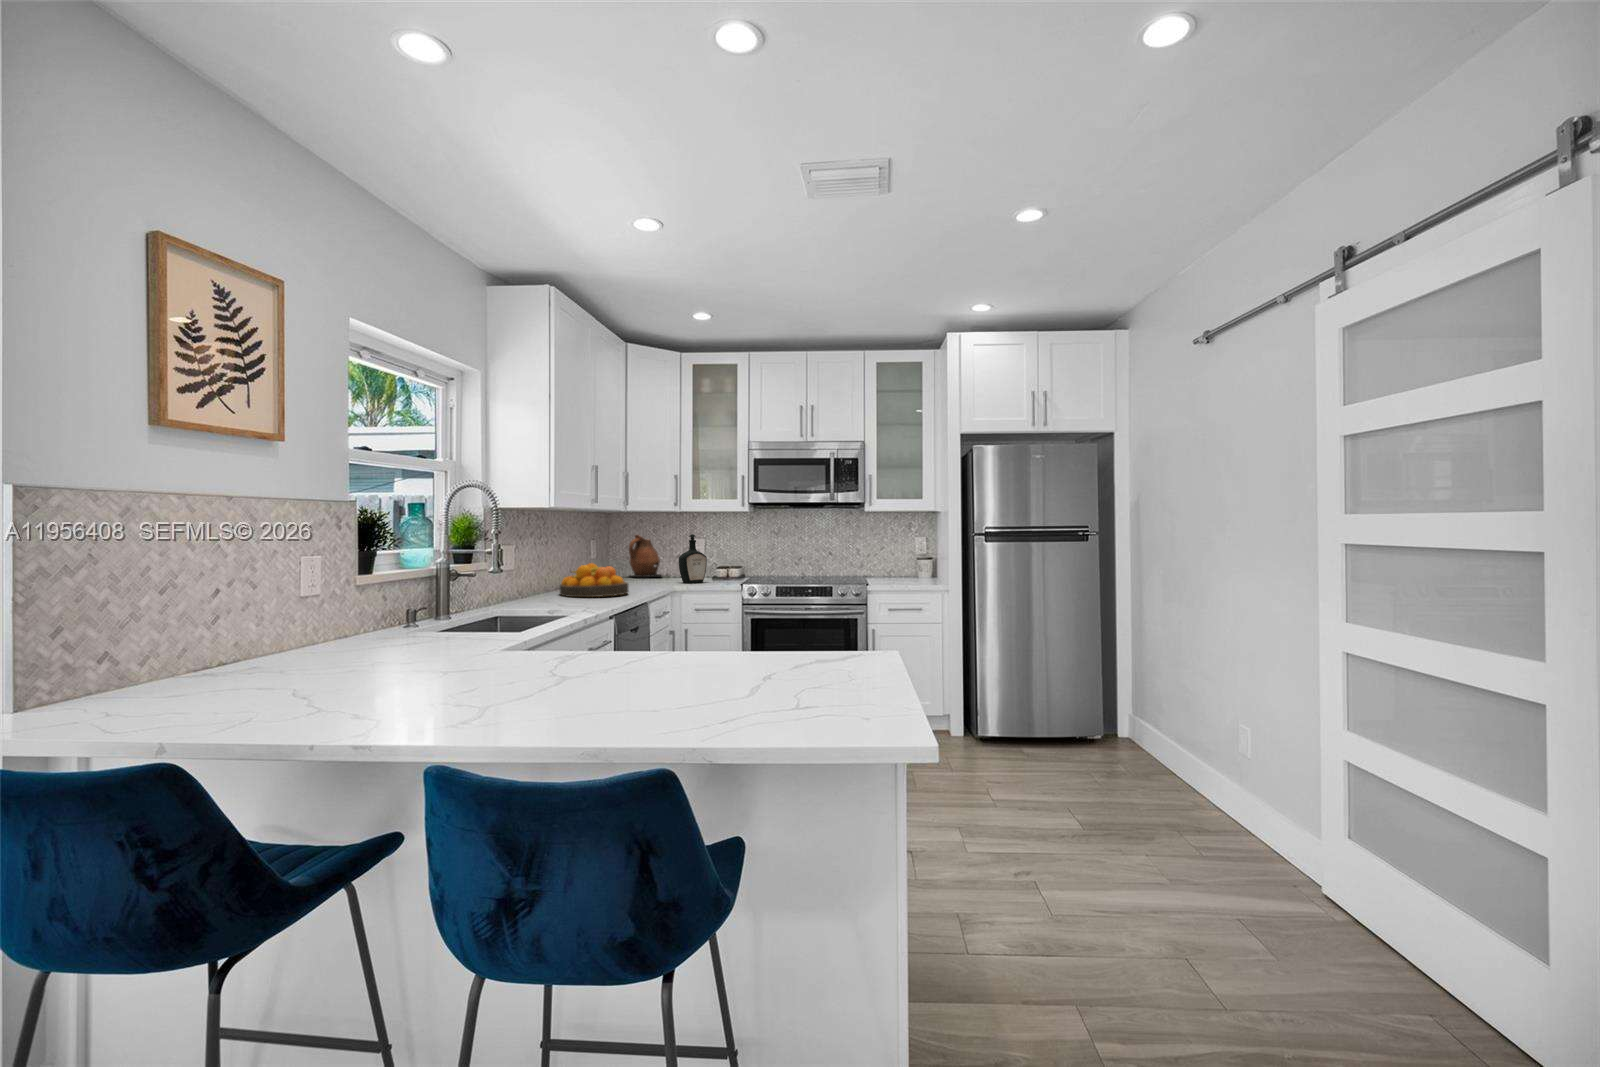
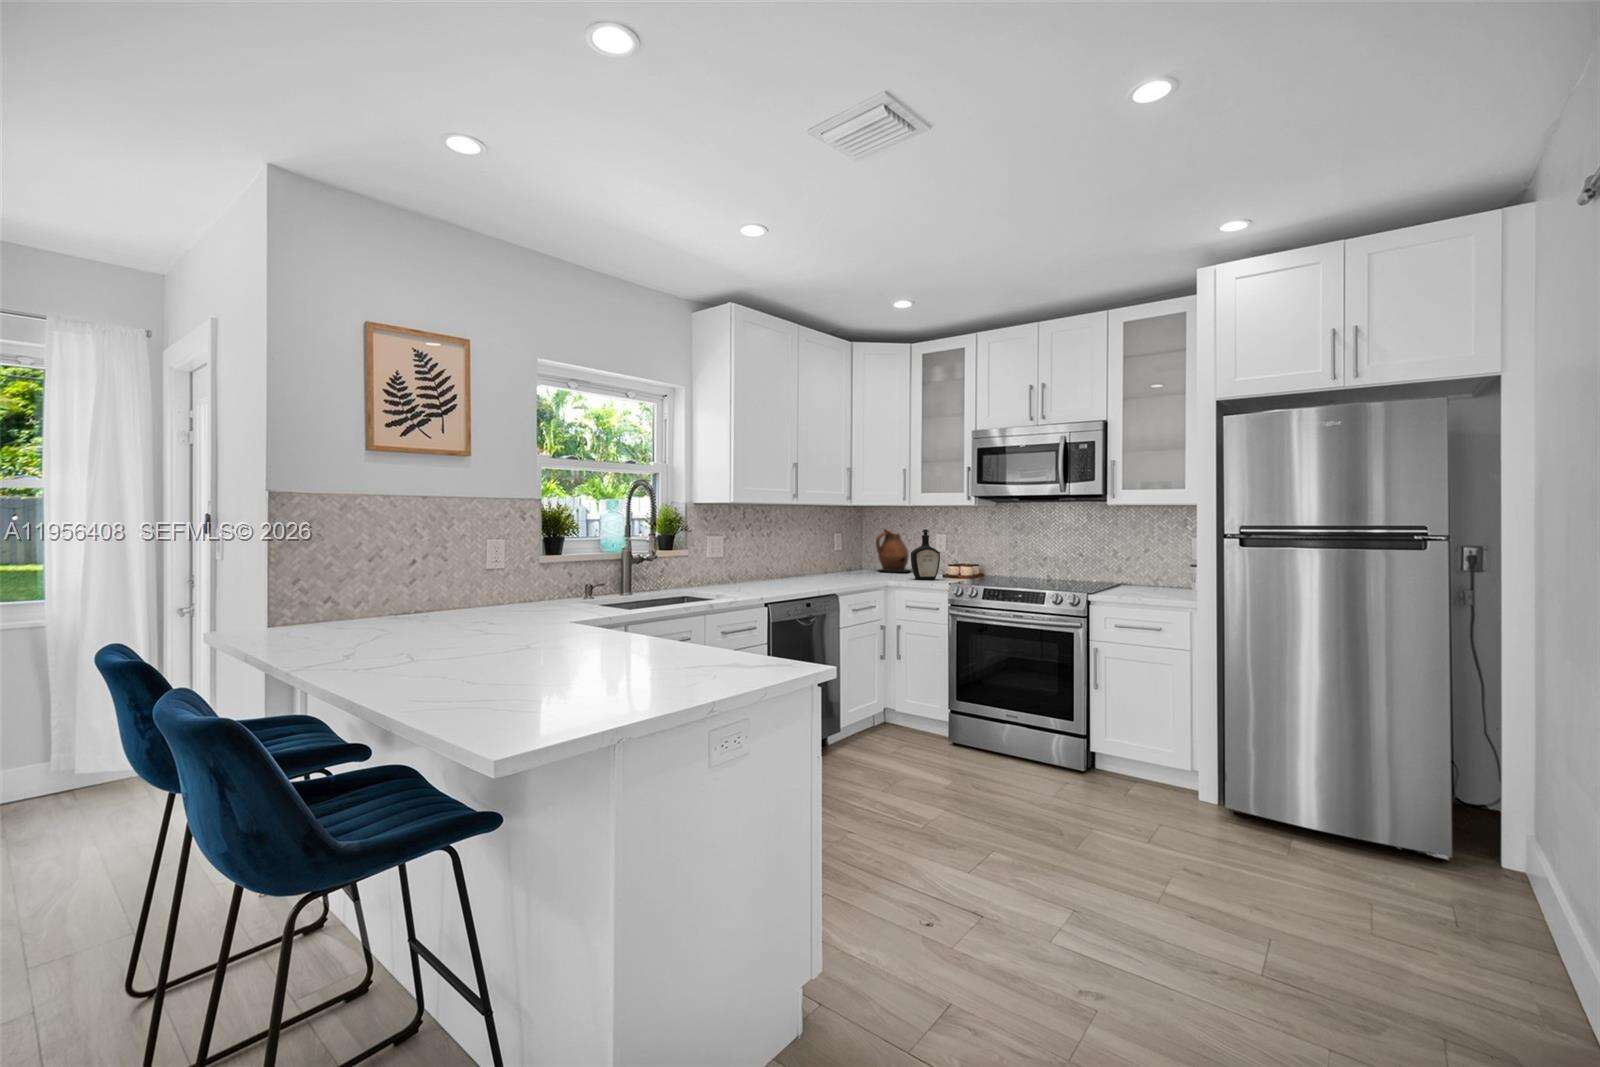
fruit bowl: present [560,563,629,597] -> none [769,555,833,587]

